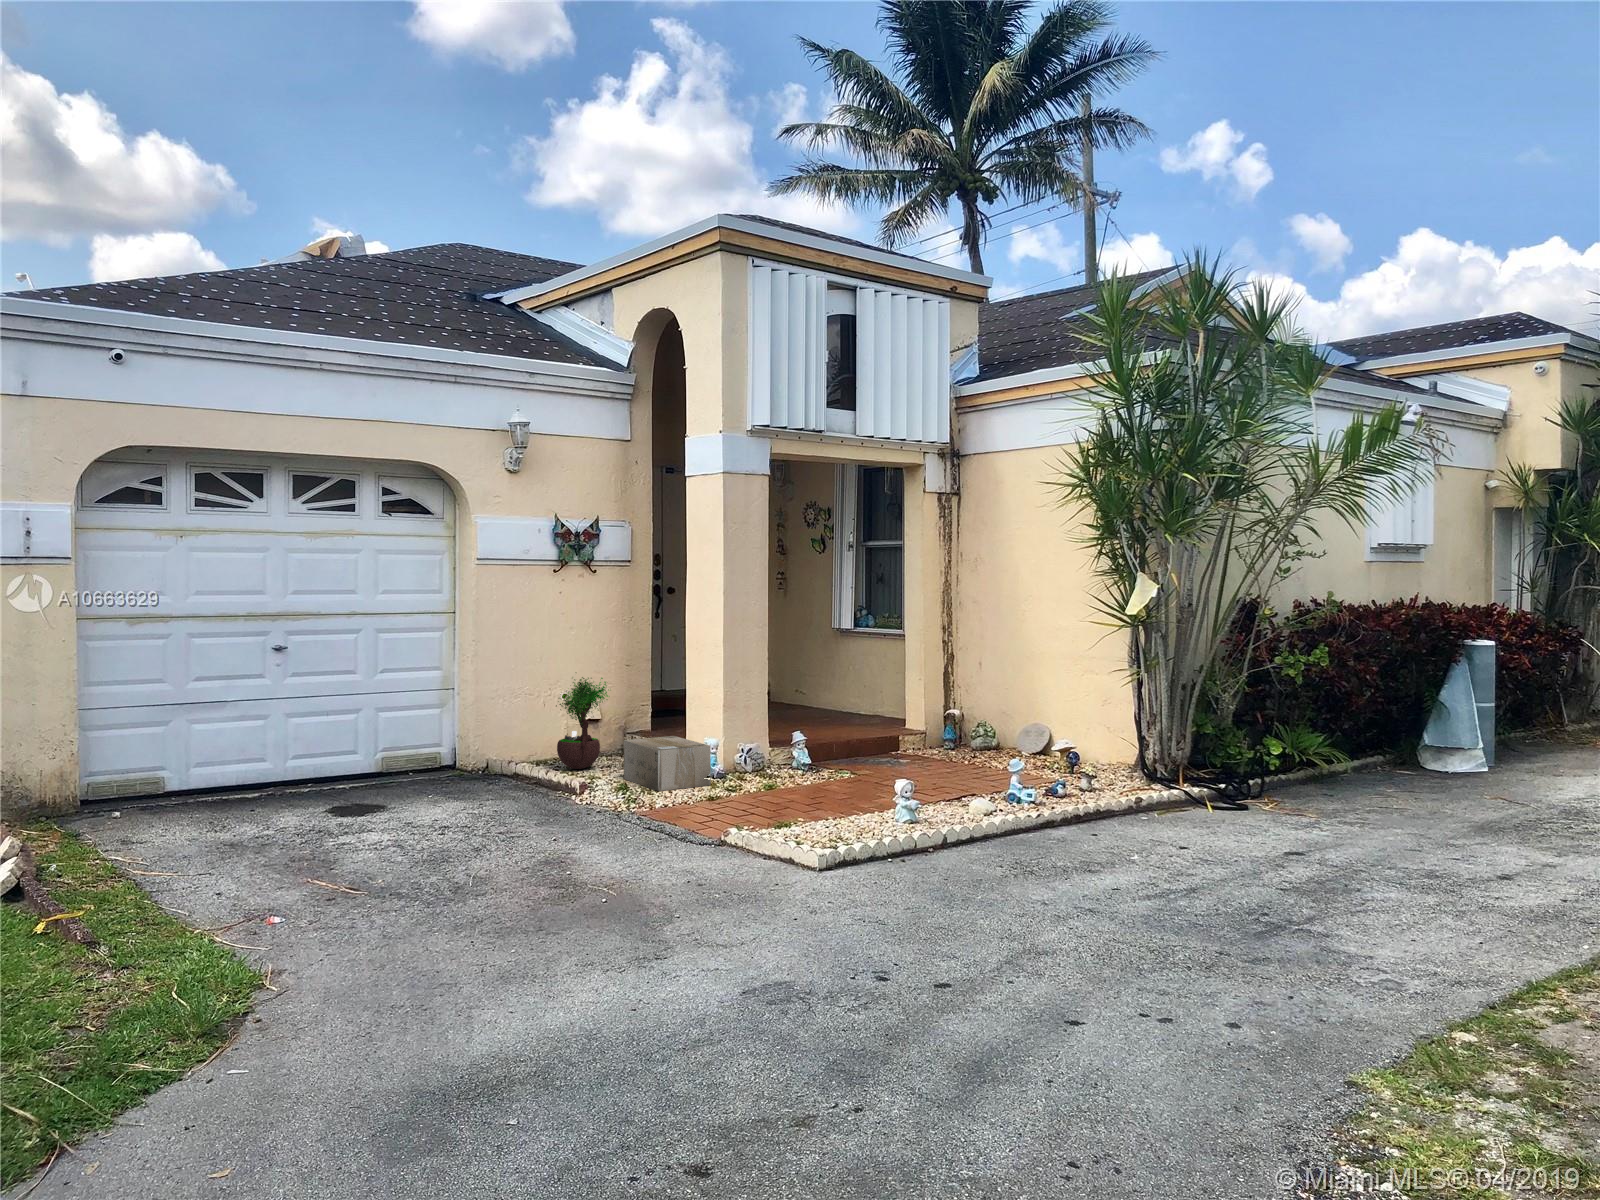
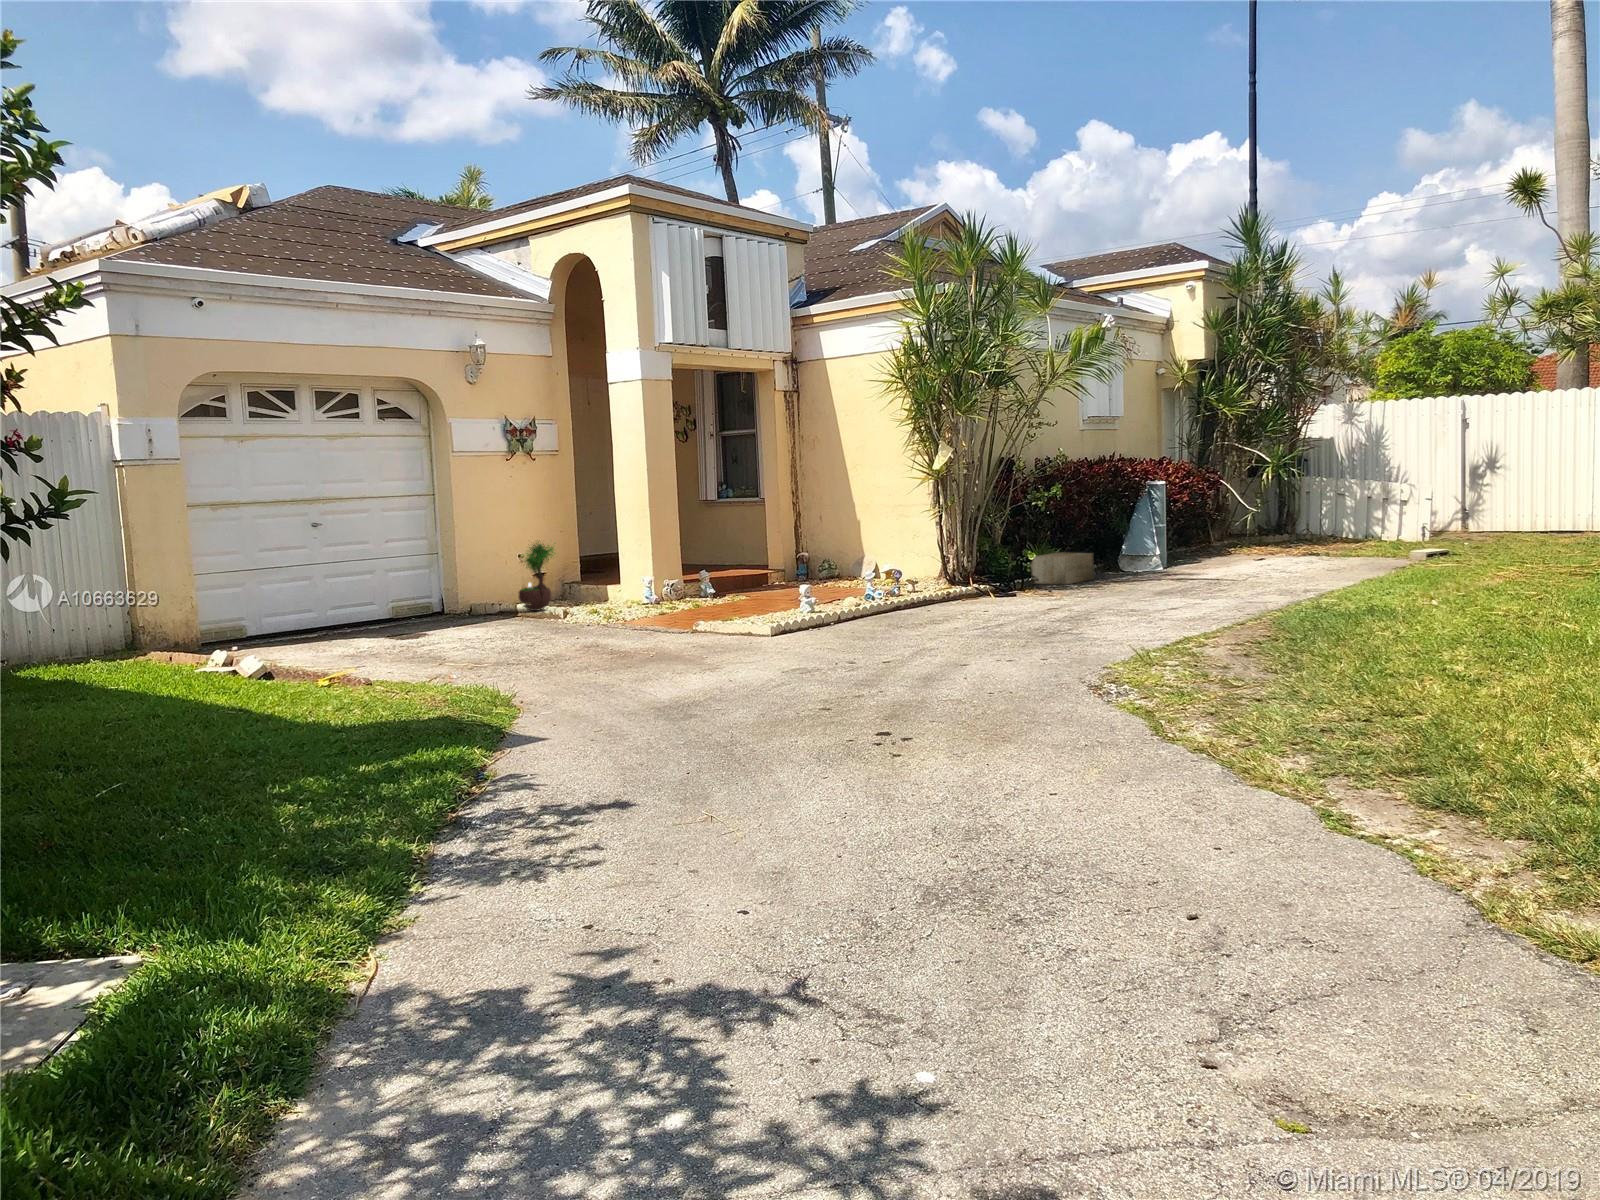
cardboard box: present [624,736,711,791] -> present [1031,552,1094,585]

